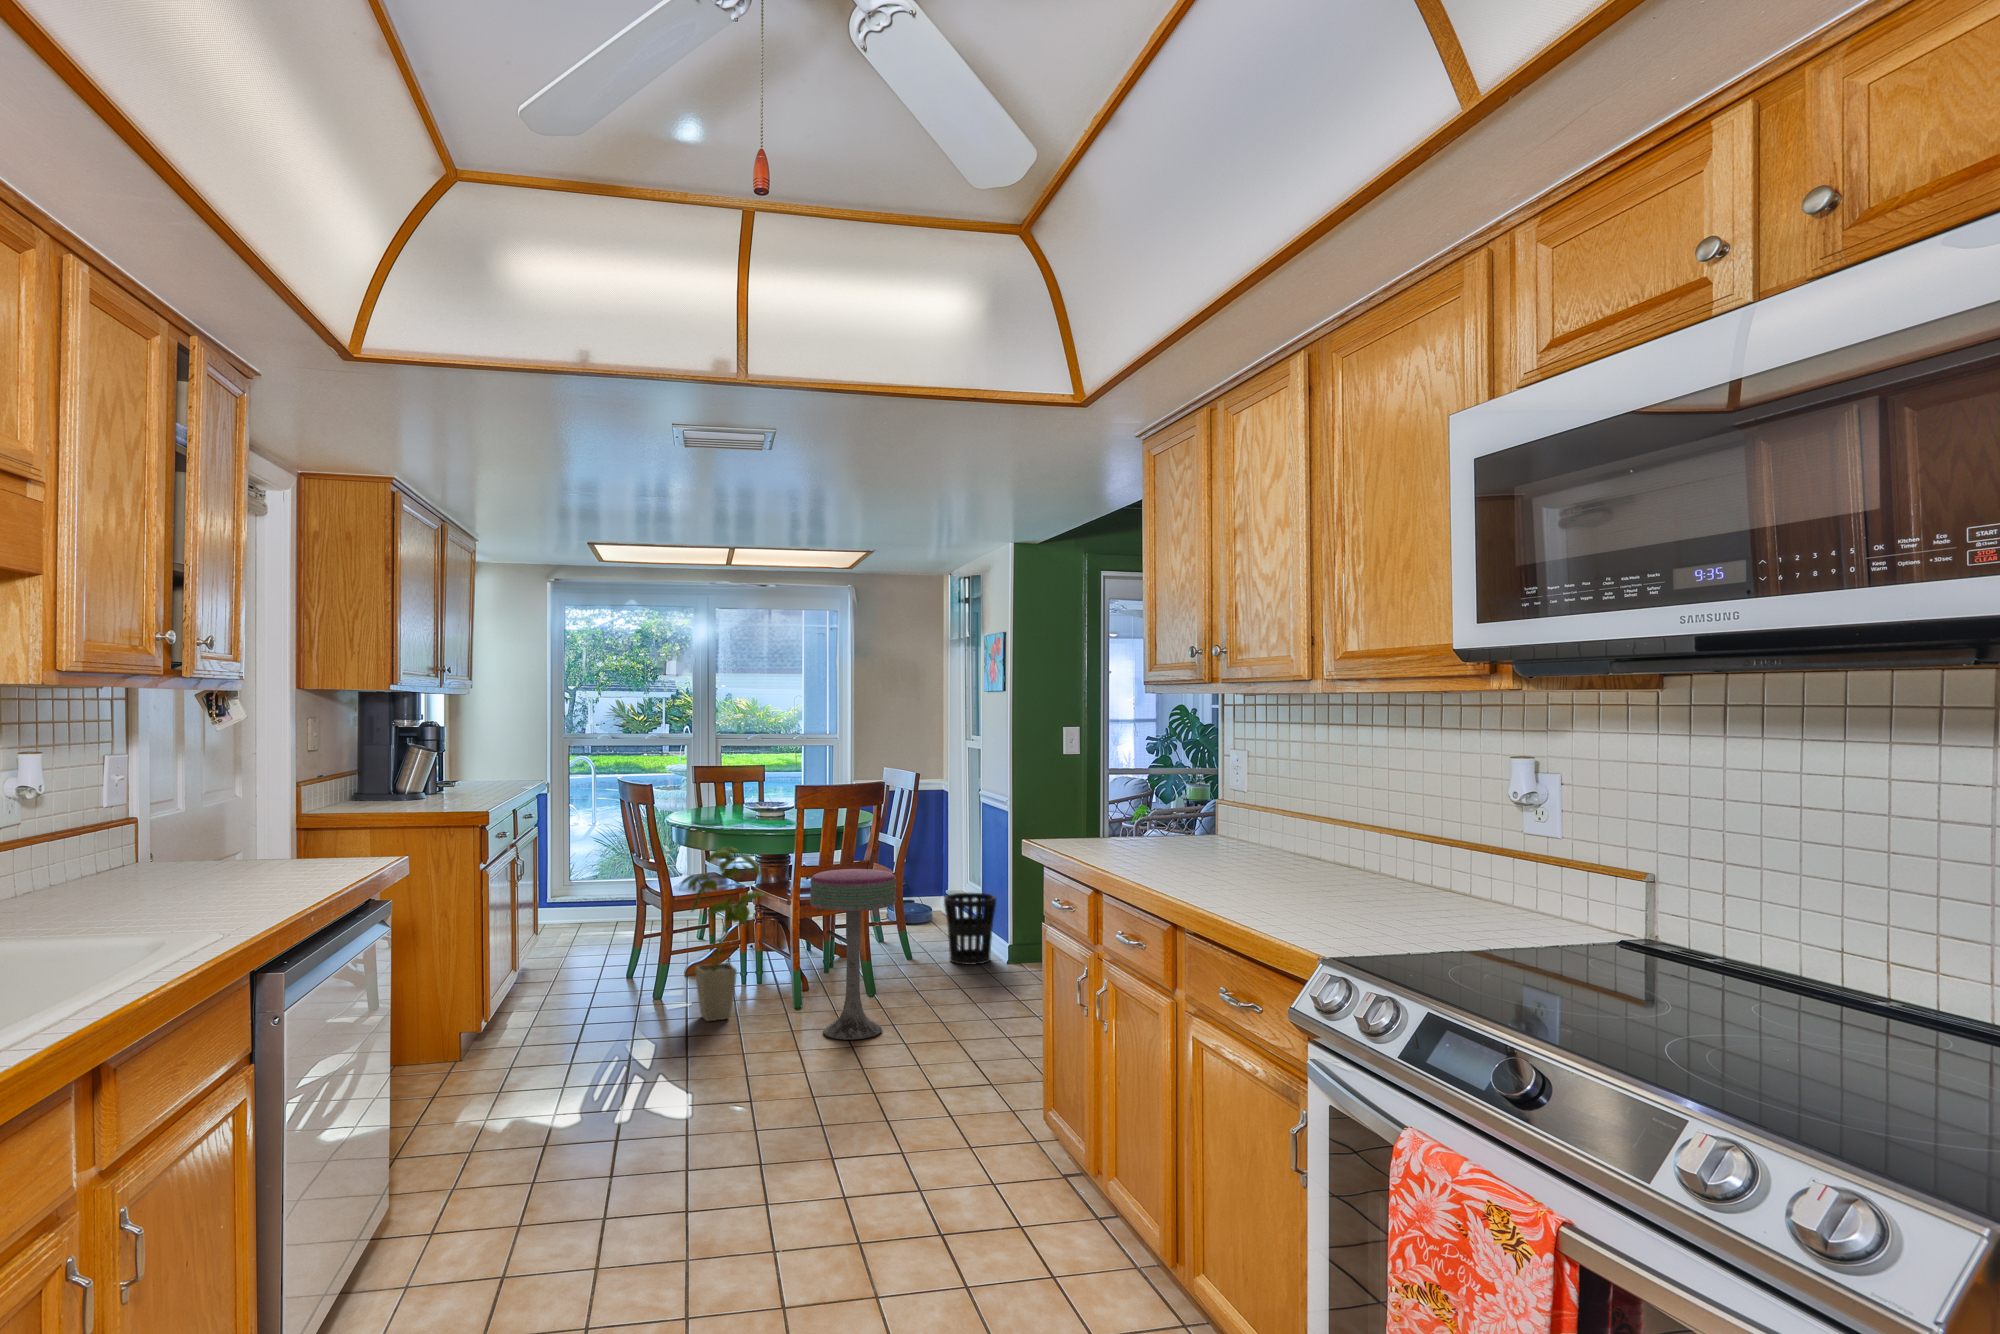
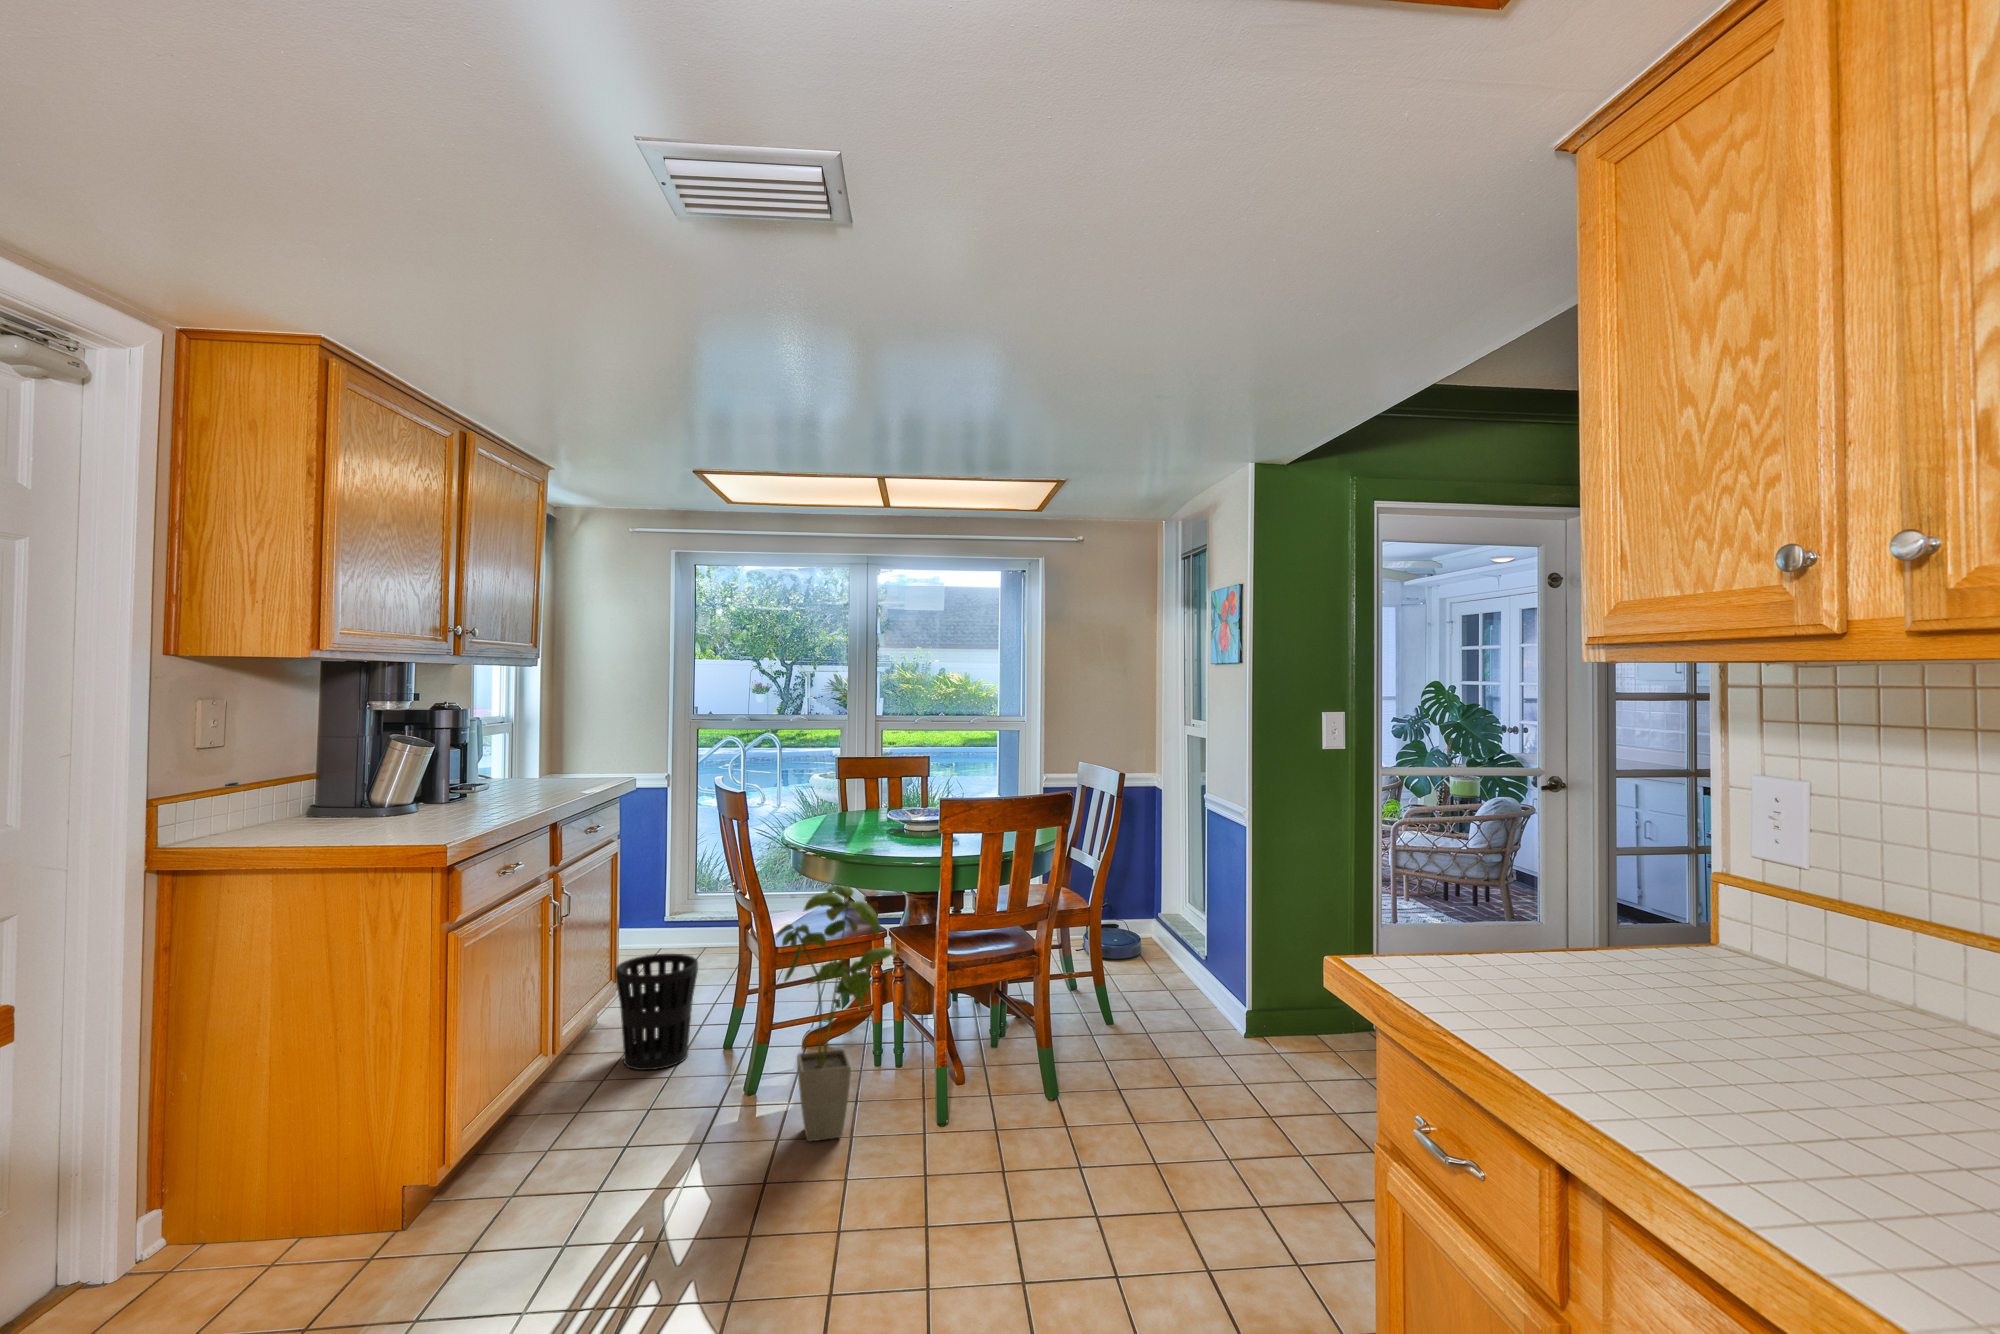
bar stool: present [810,869,896,1040] -> none [949,929,1082,1215]
wastebasket: present [944,893,996,965] -> present [615,954,698,1070]

